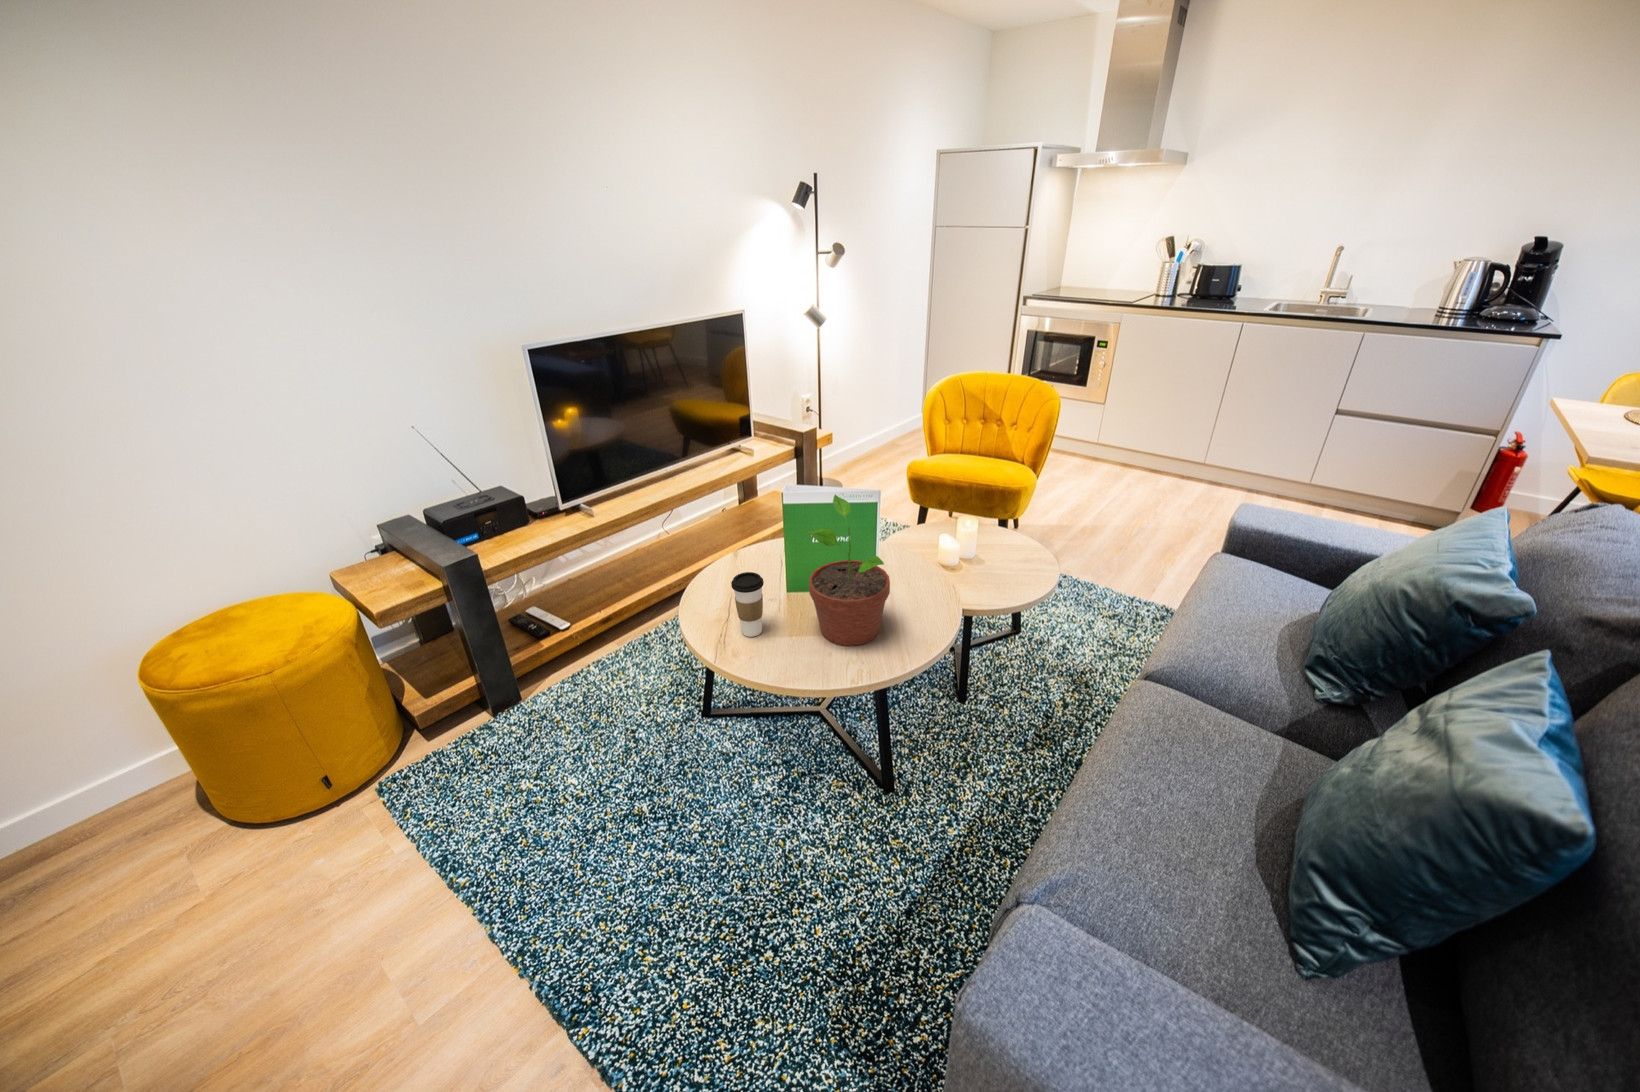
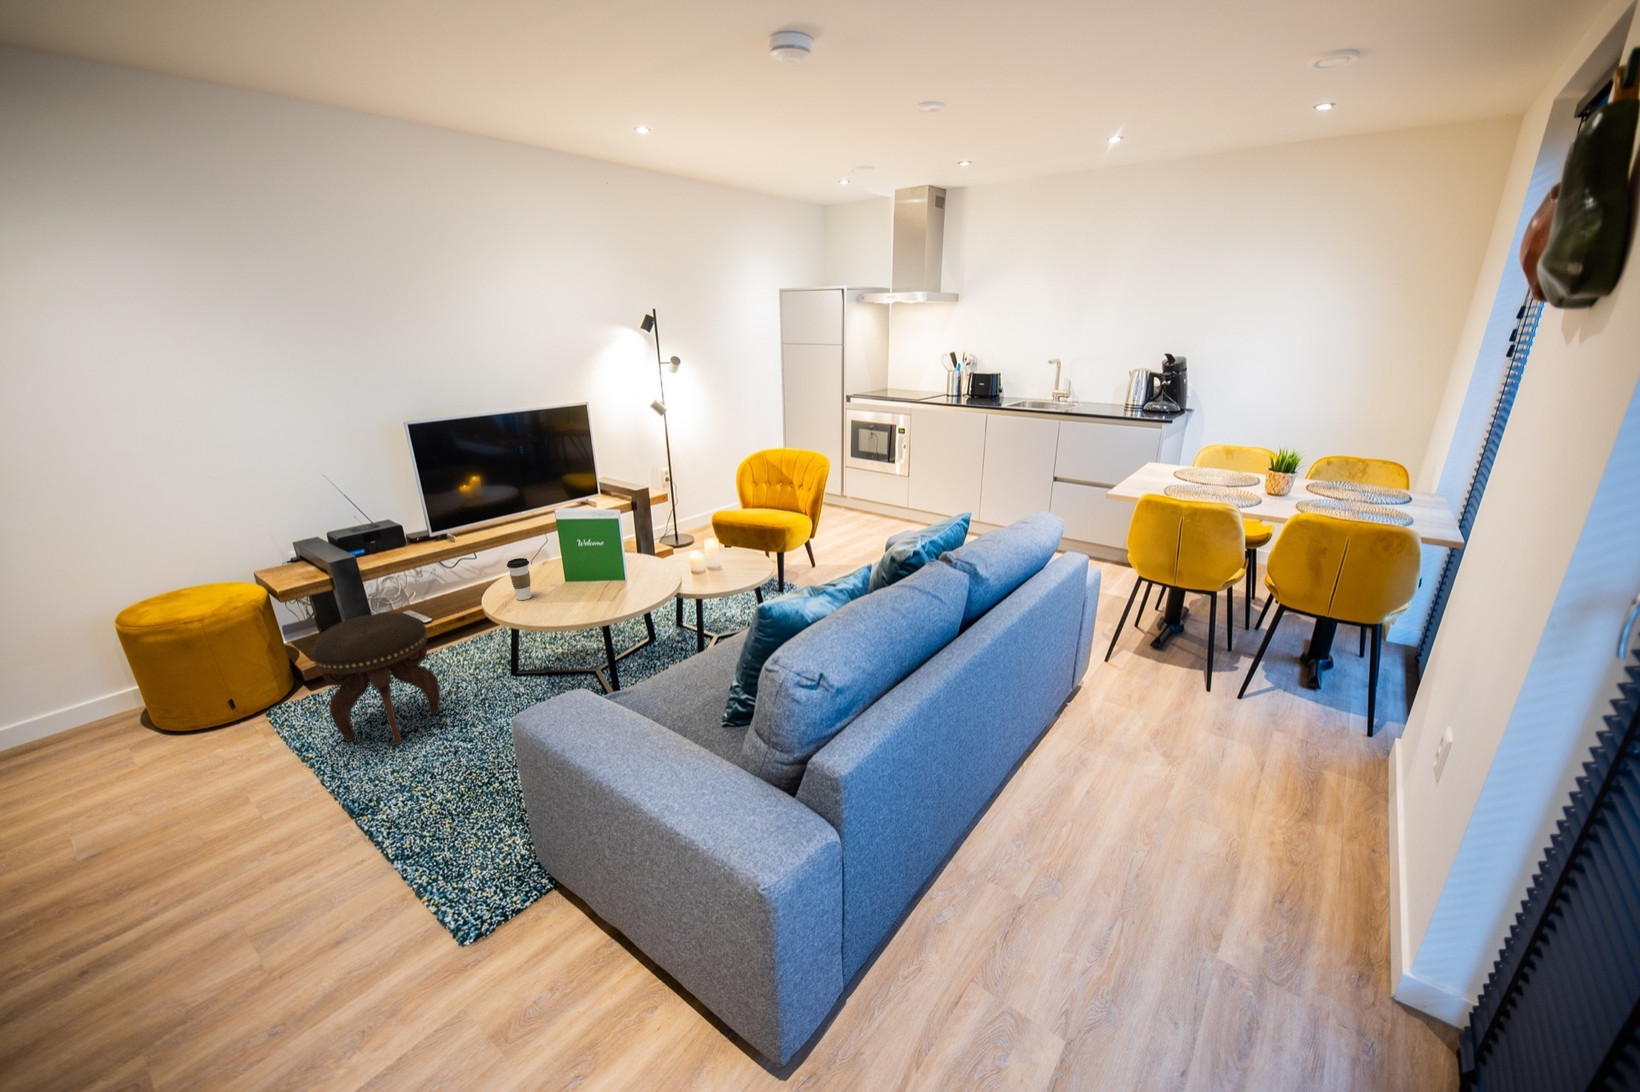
potted plant: present [808,495,890,646] -> none [550,508,611,604]
footstool: none [451,655,626,858] -> present [312,612,440,745]

